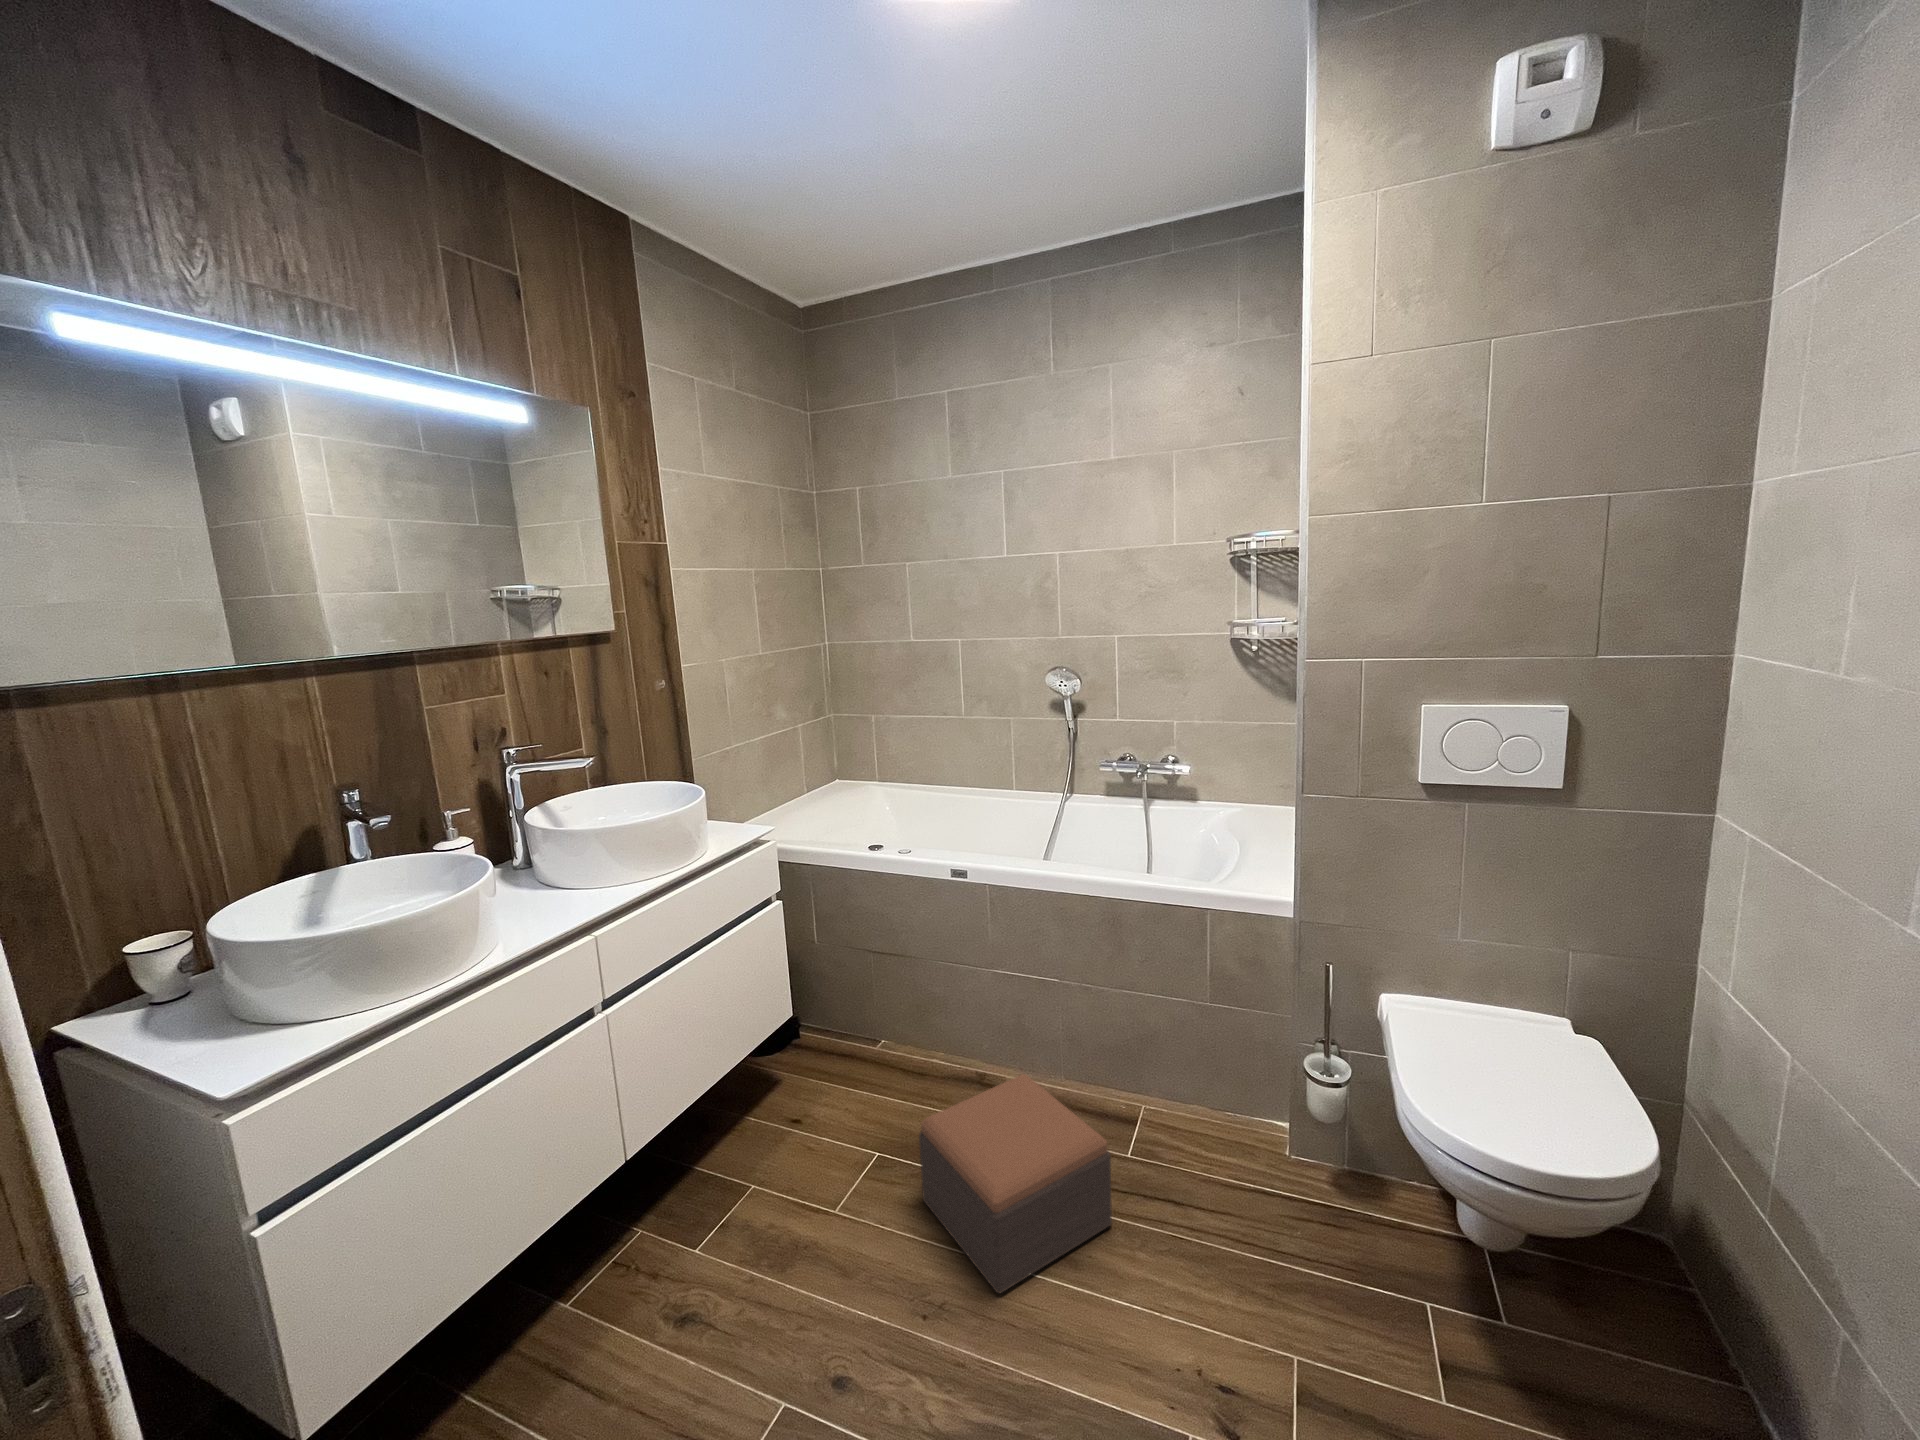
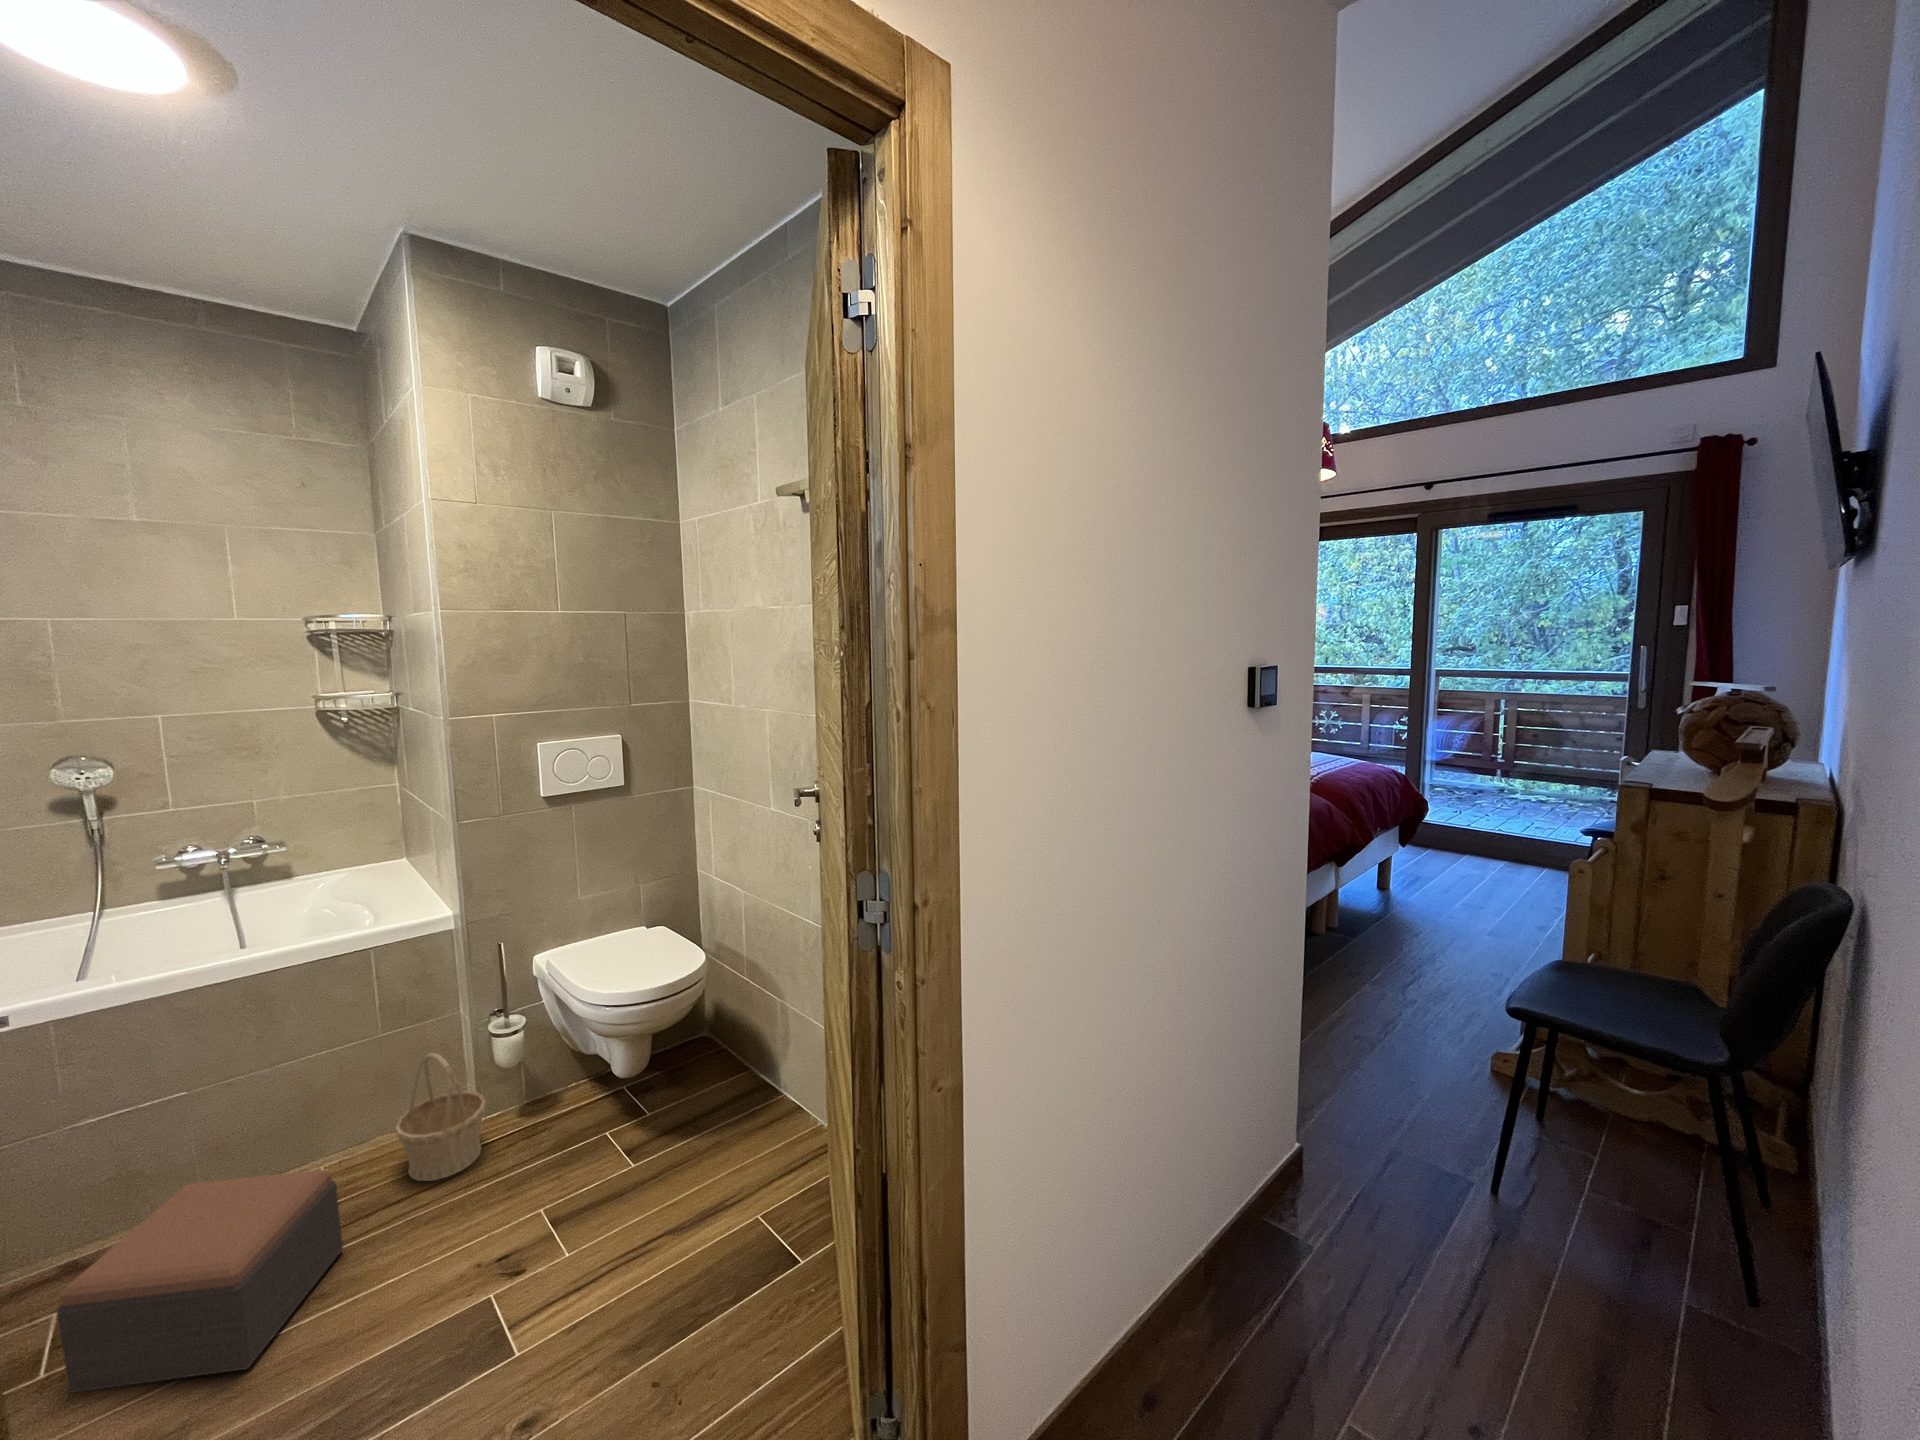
basket: none [1190,1059,1286,1217] -> present [395,1053,486,1181]

